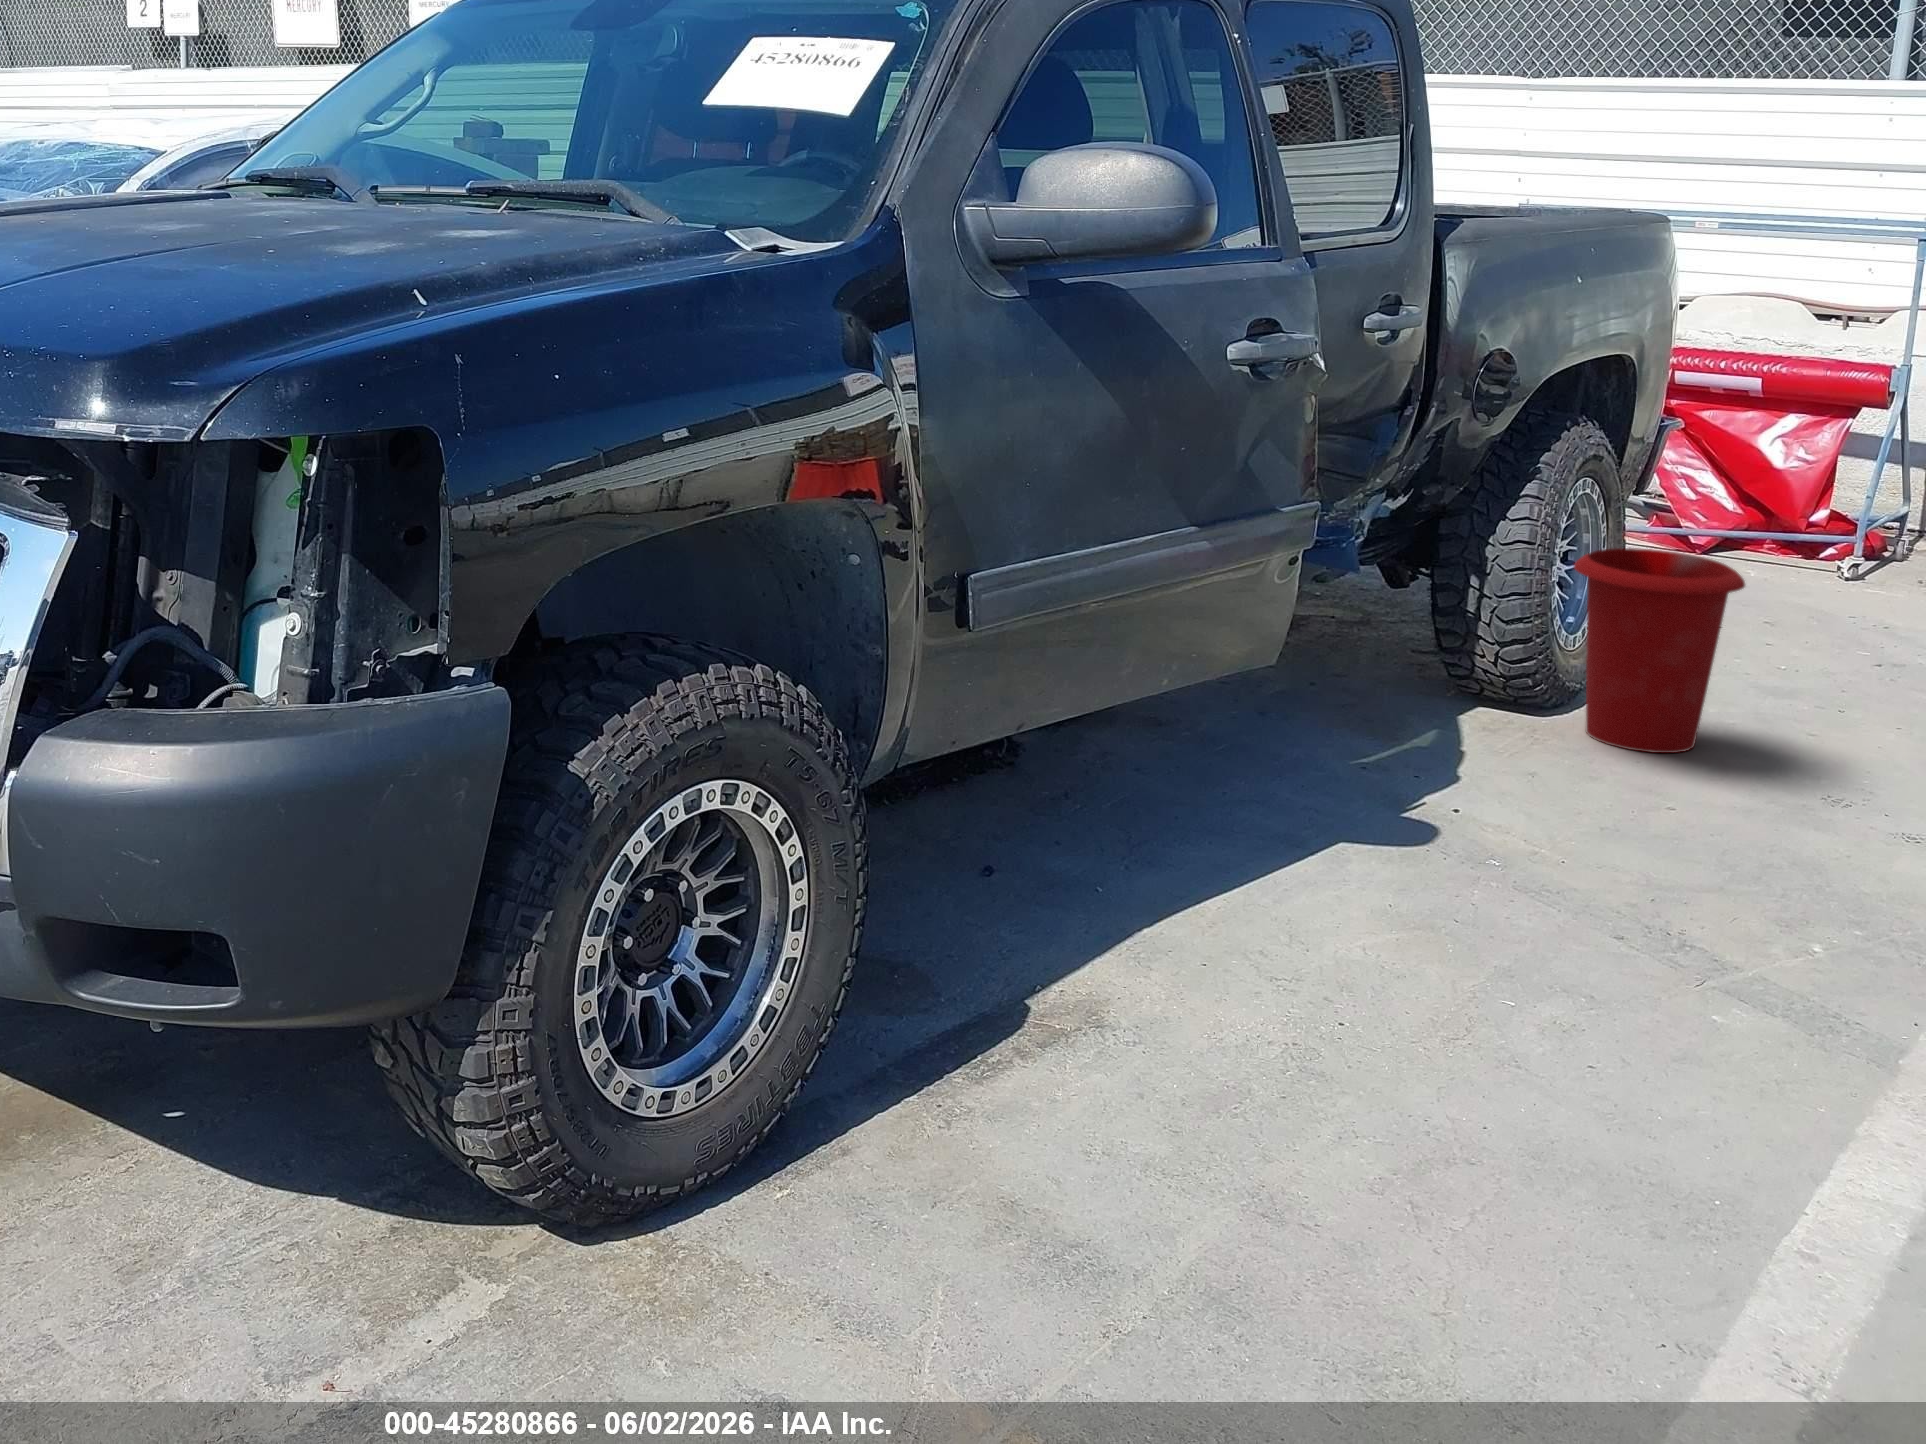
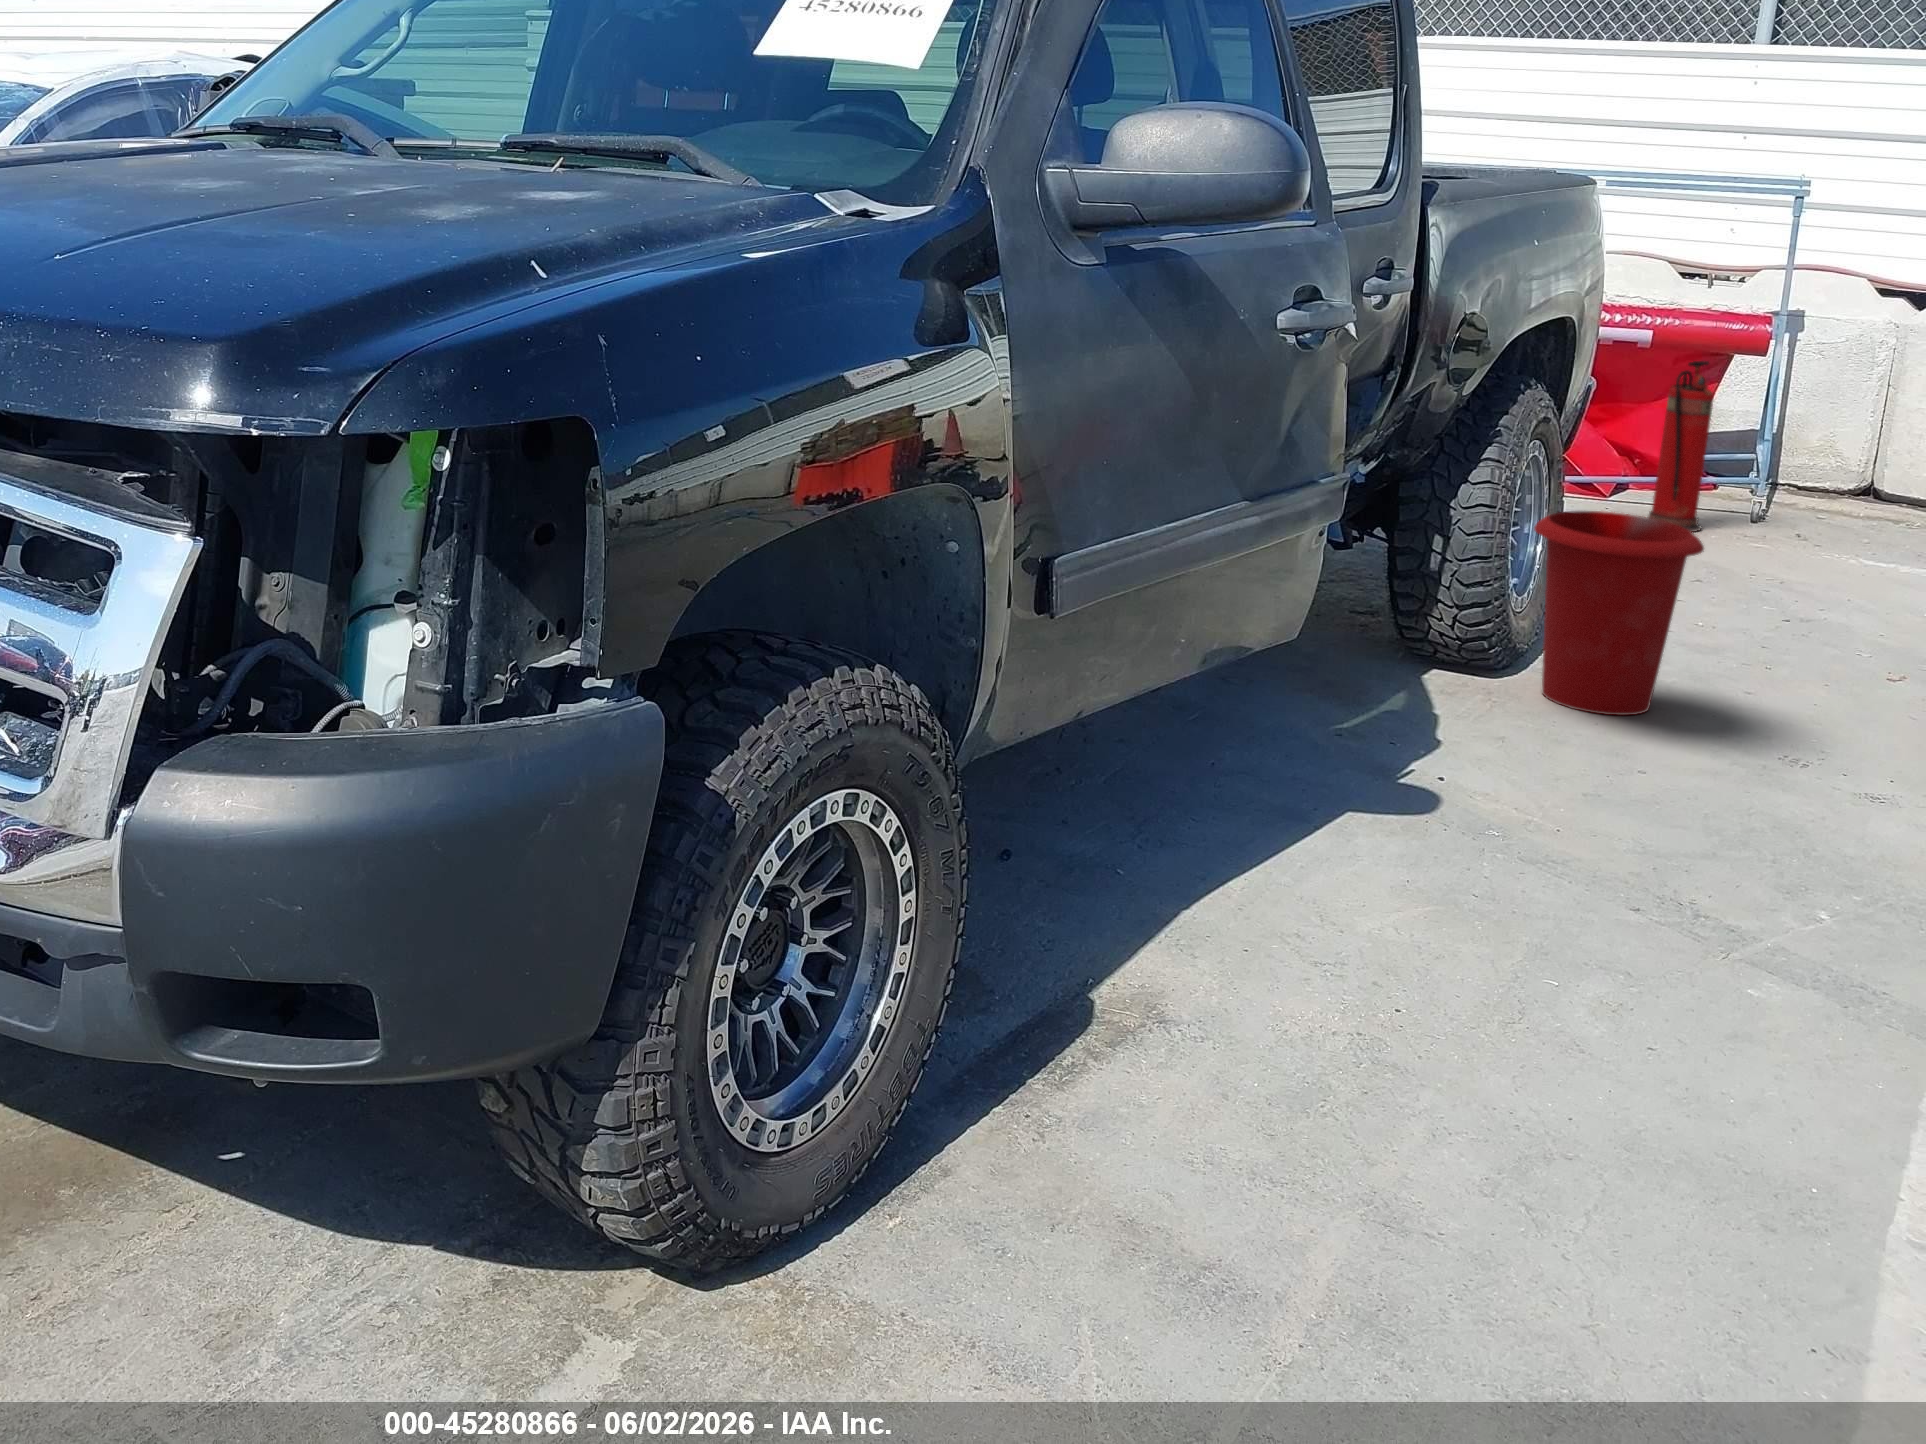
fire extinguisher: none [1750,403,1821,577] -> present [1648,361,1714,532]

